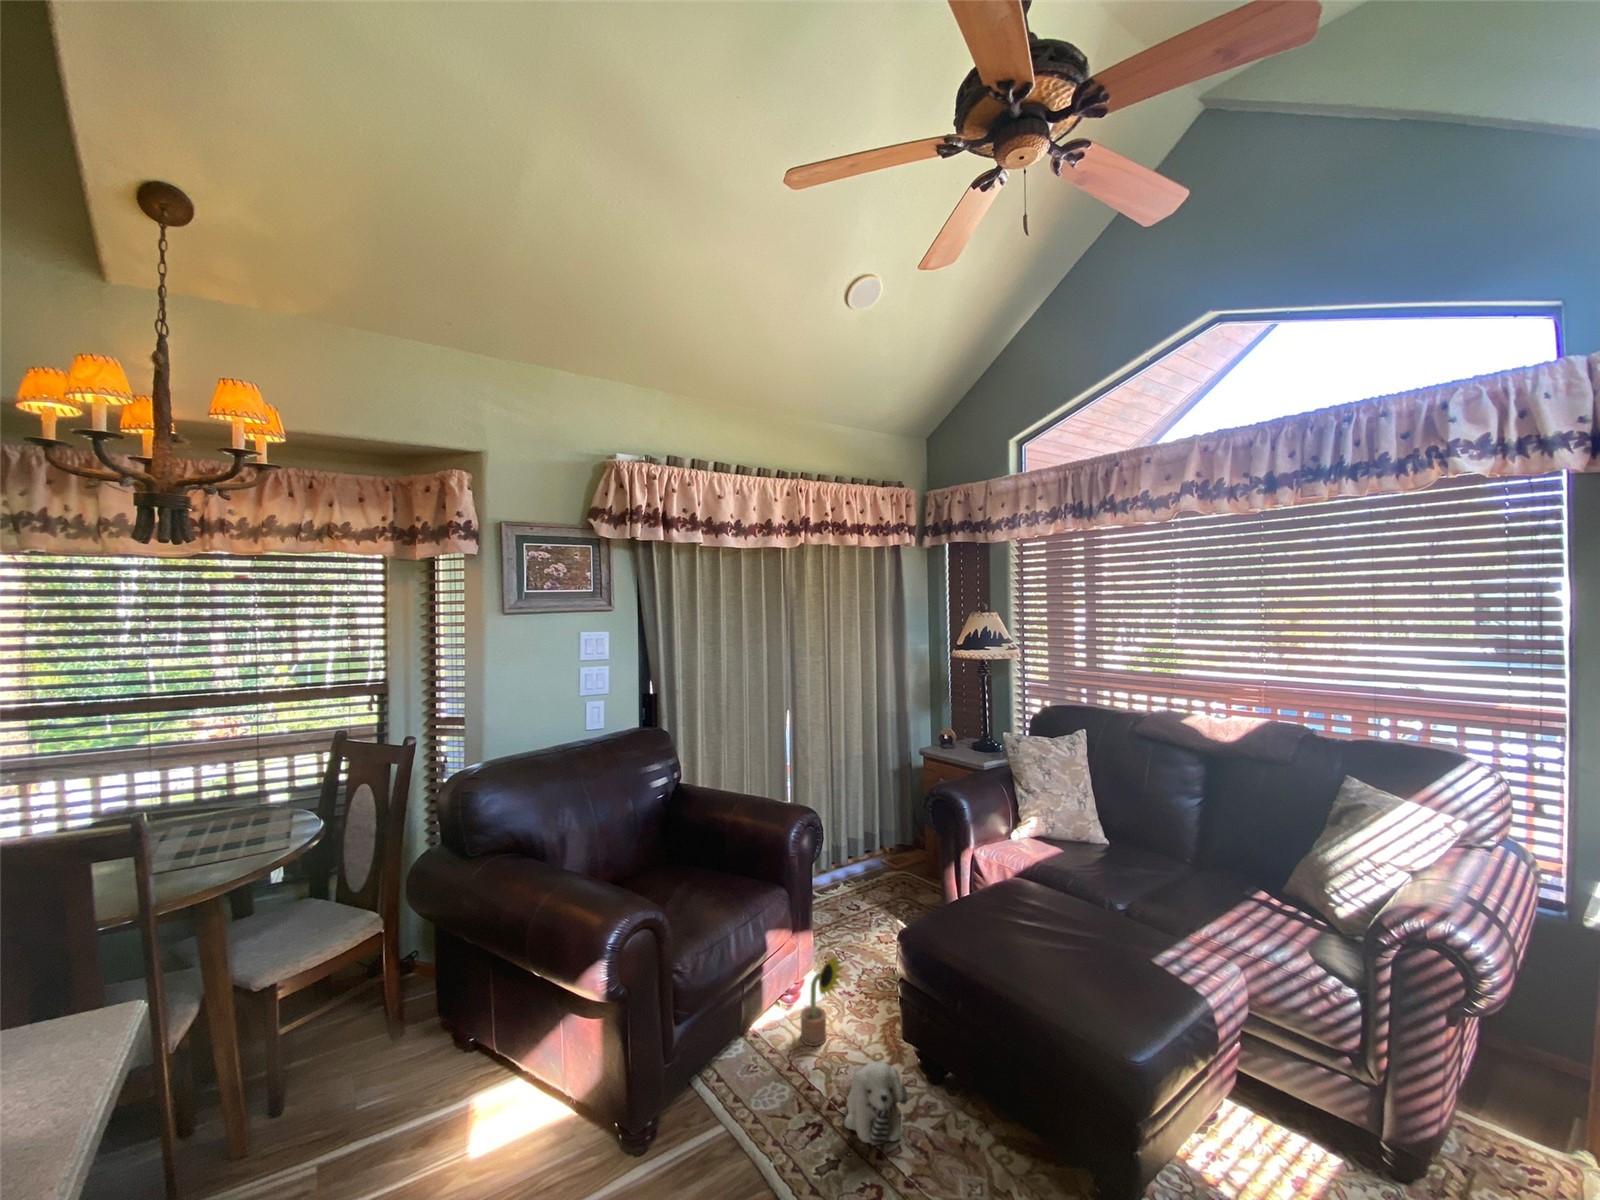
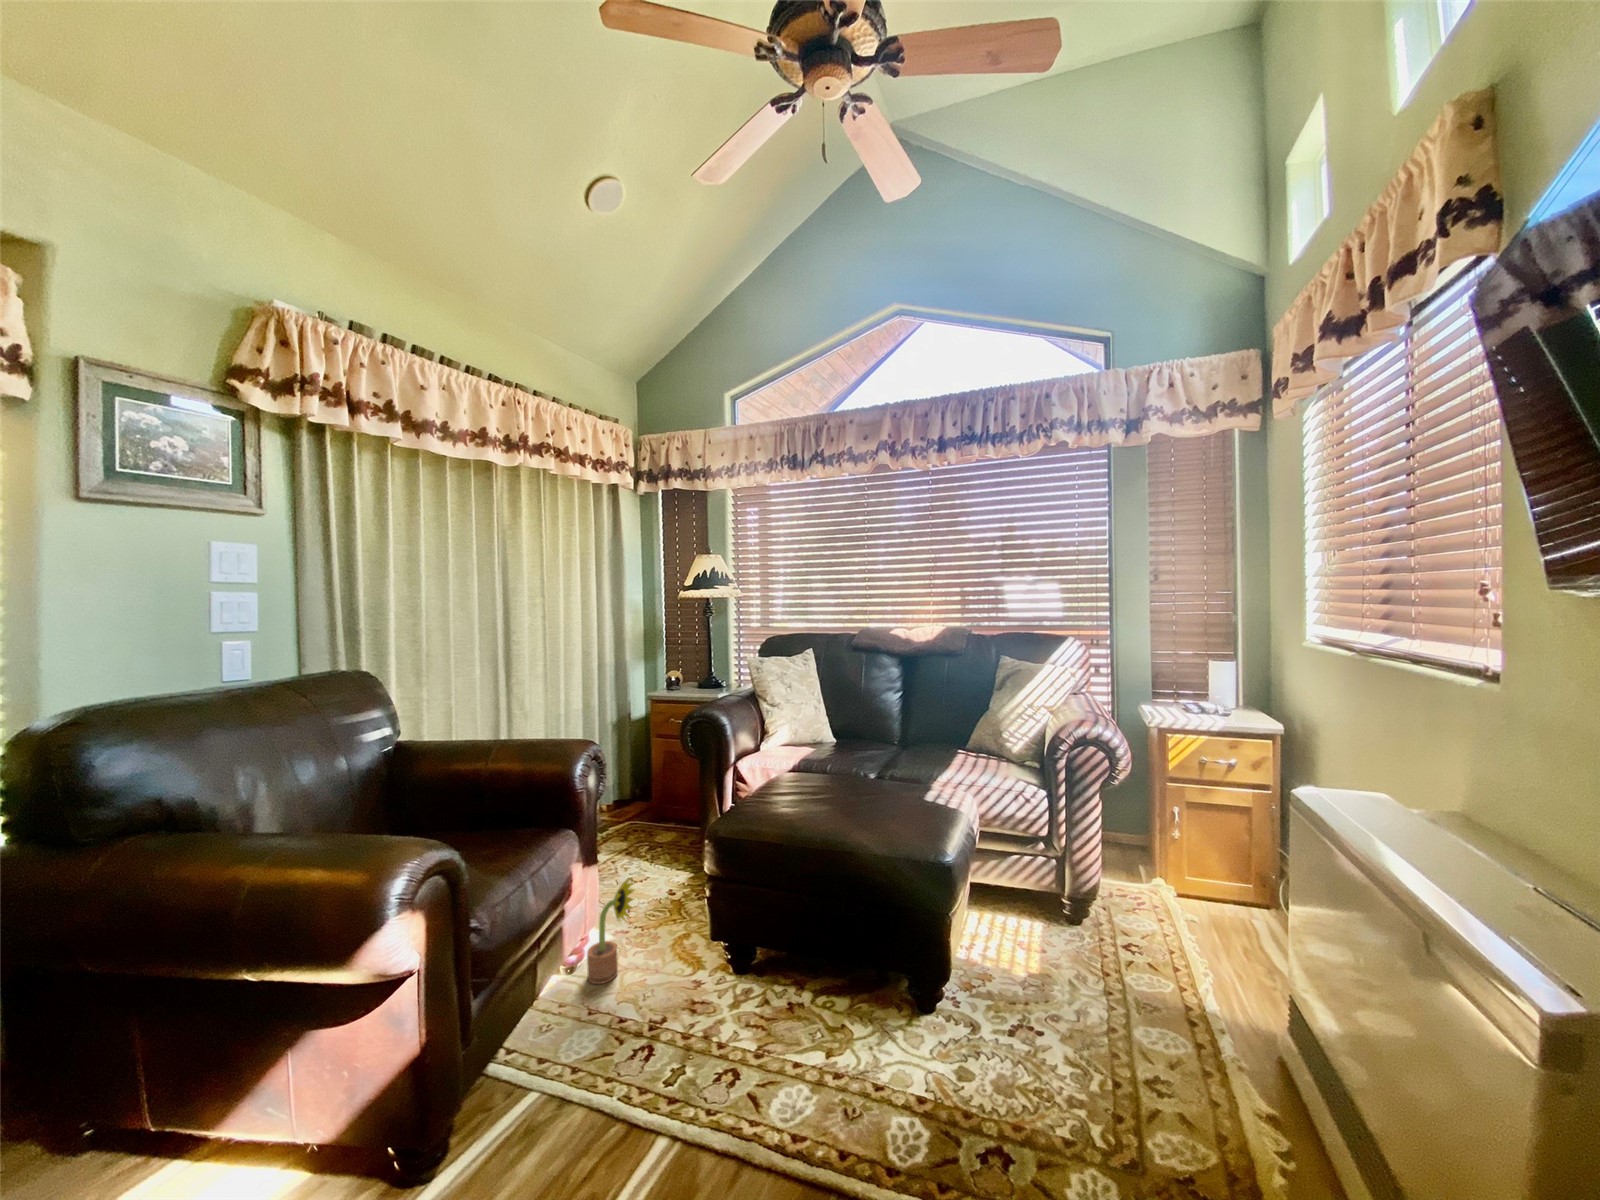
plush toy: present [844,1062,907,1146] -> none [665,956,735,1044]

